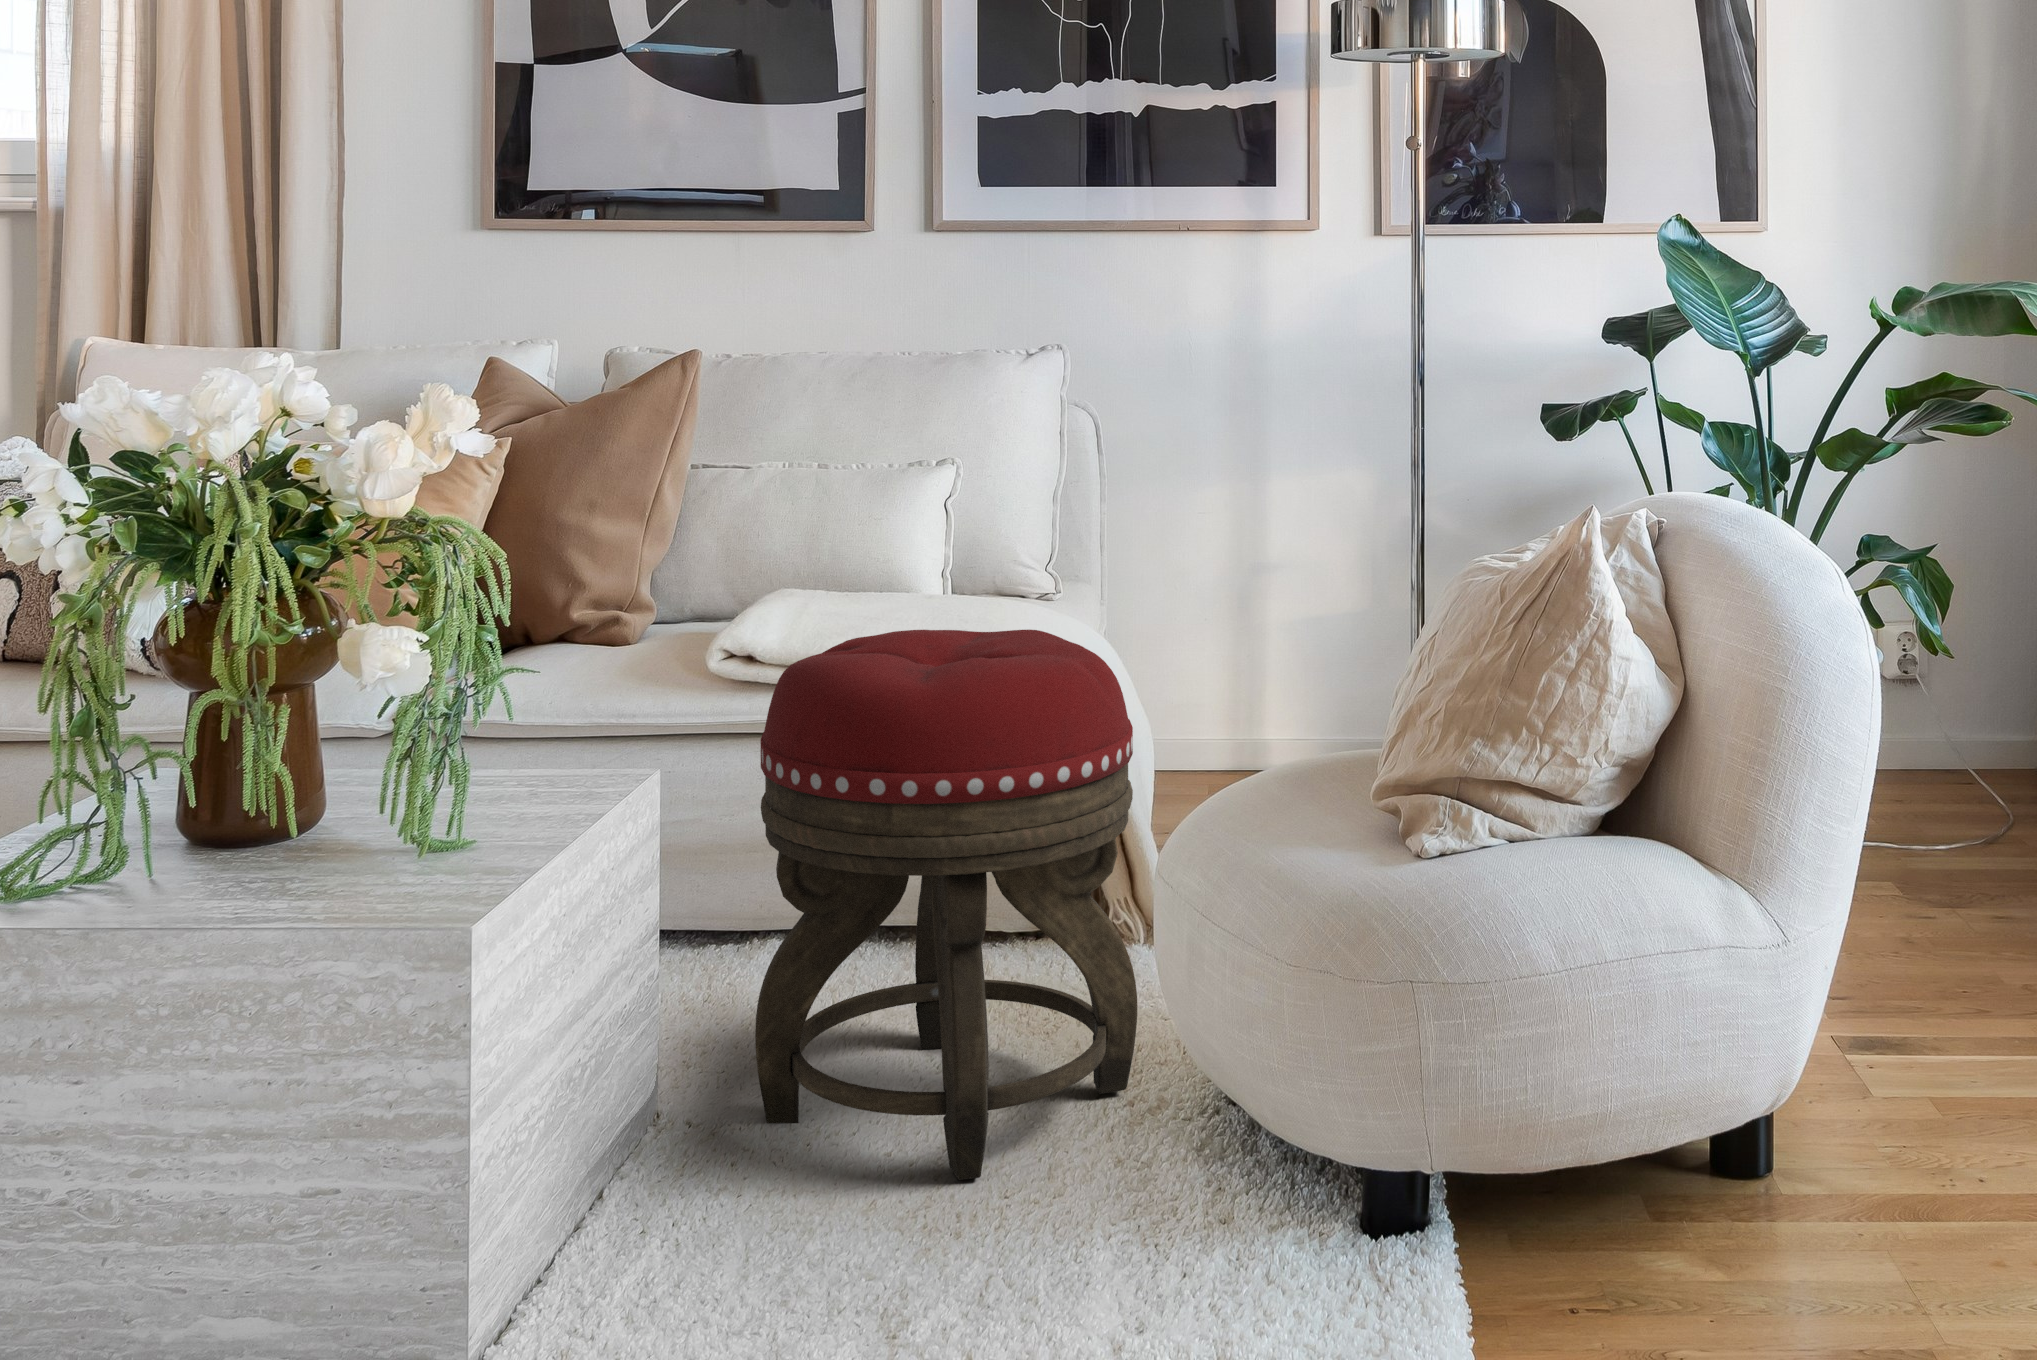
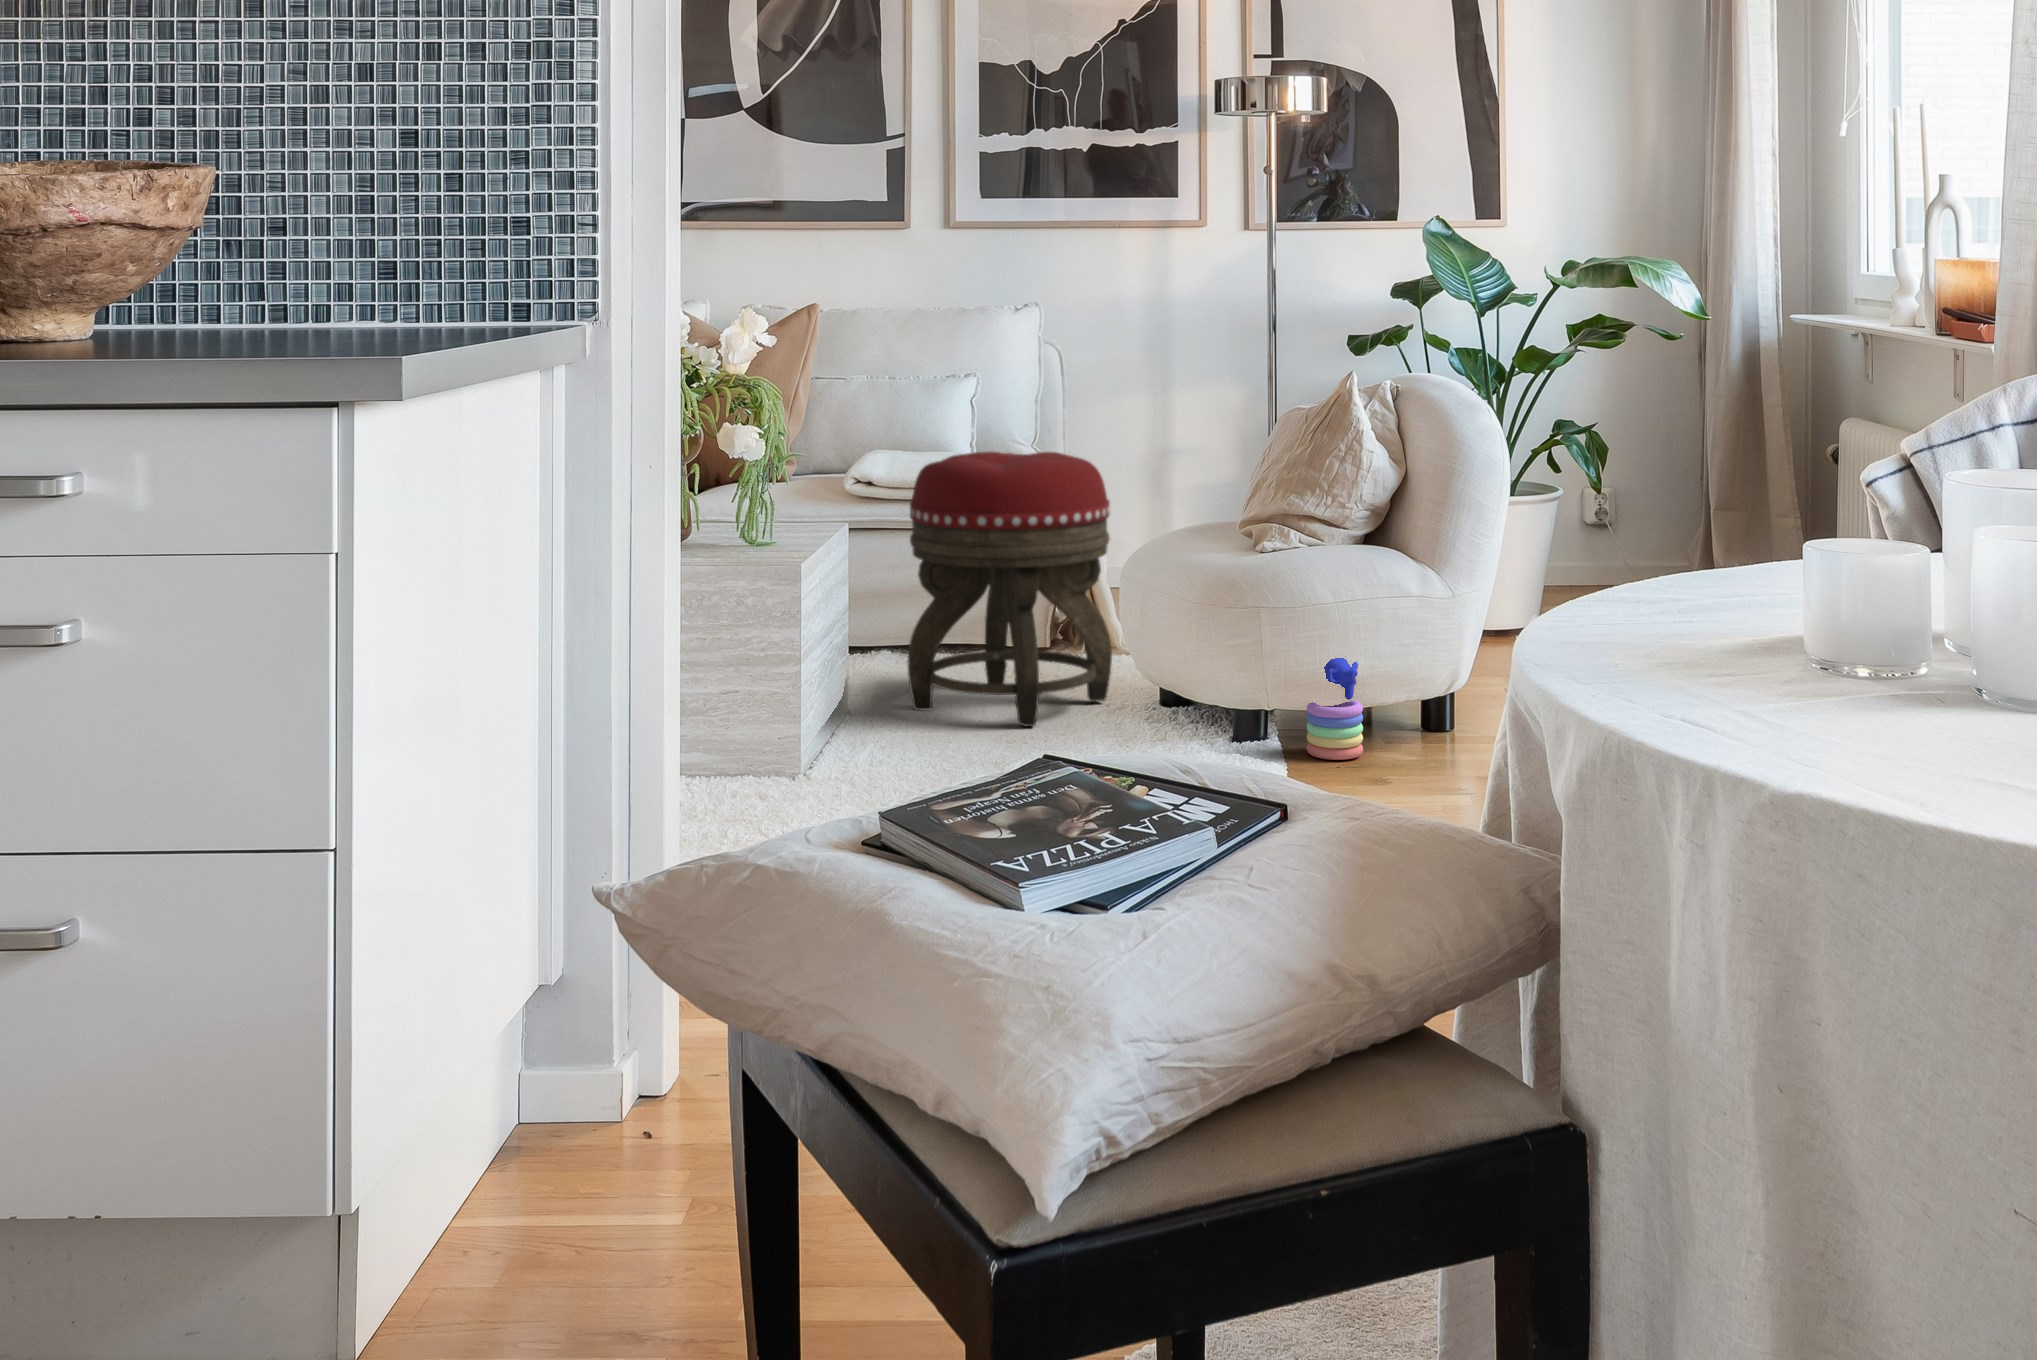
stacking toy: none [1503,1063,1616,1291] -> present [1307,658,1363,760]

